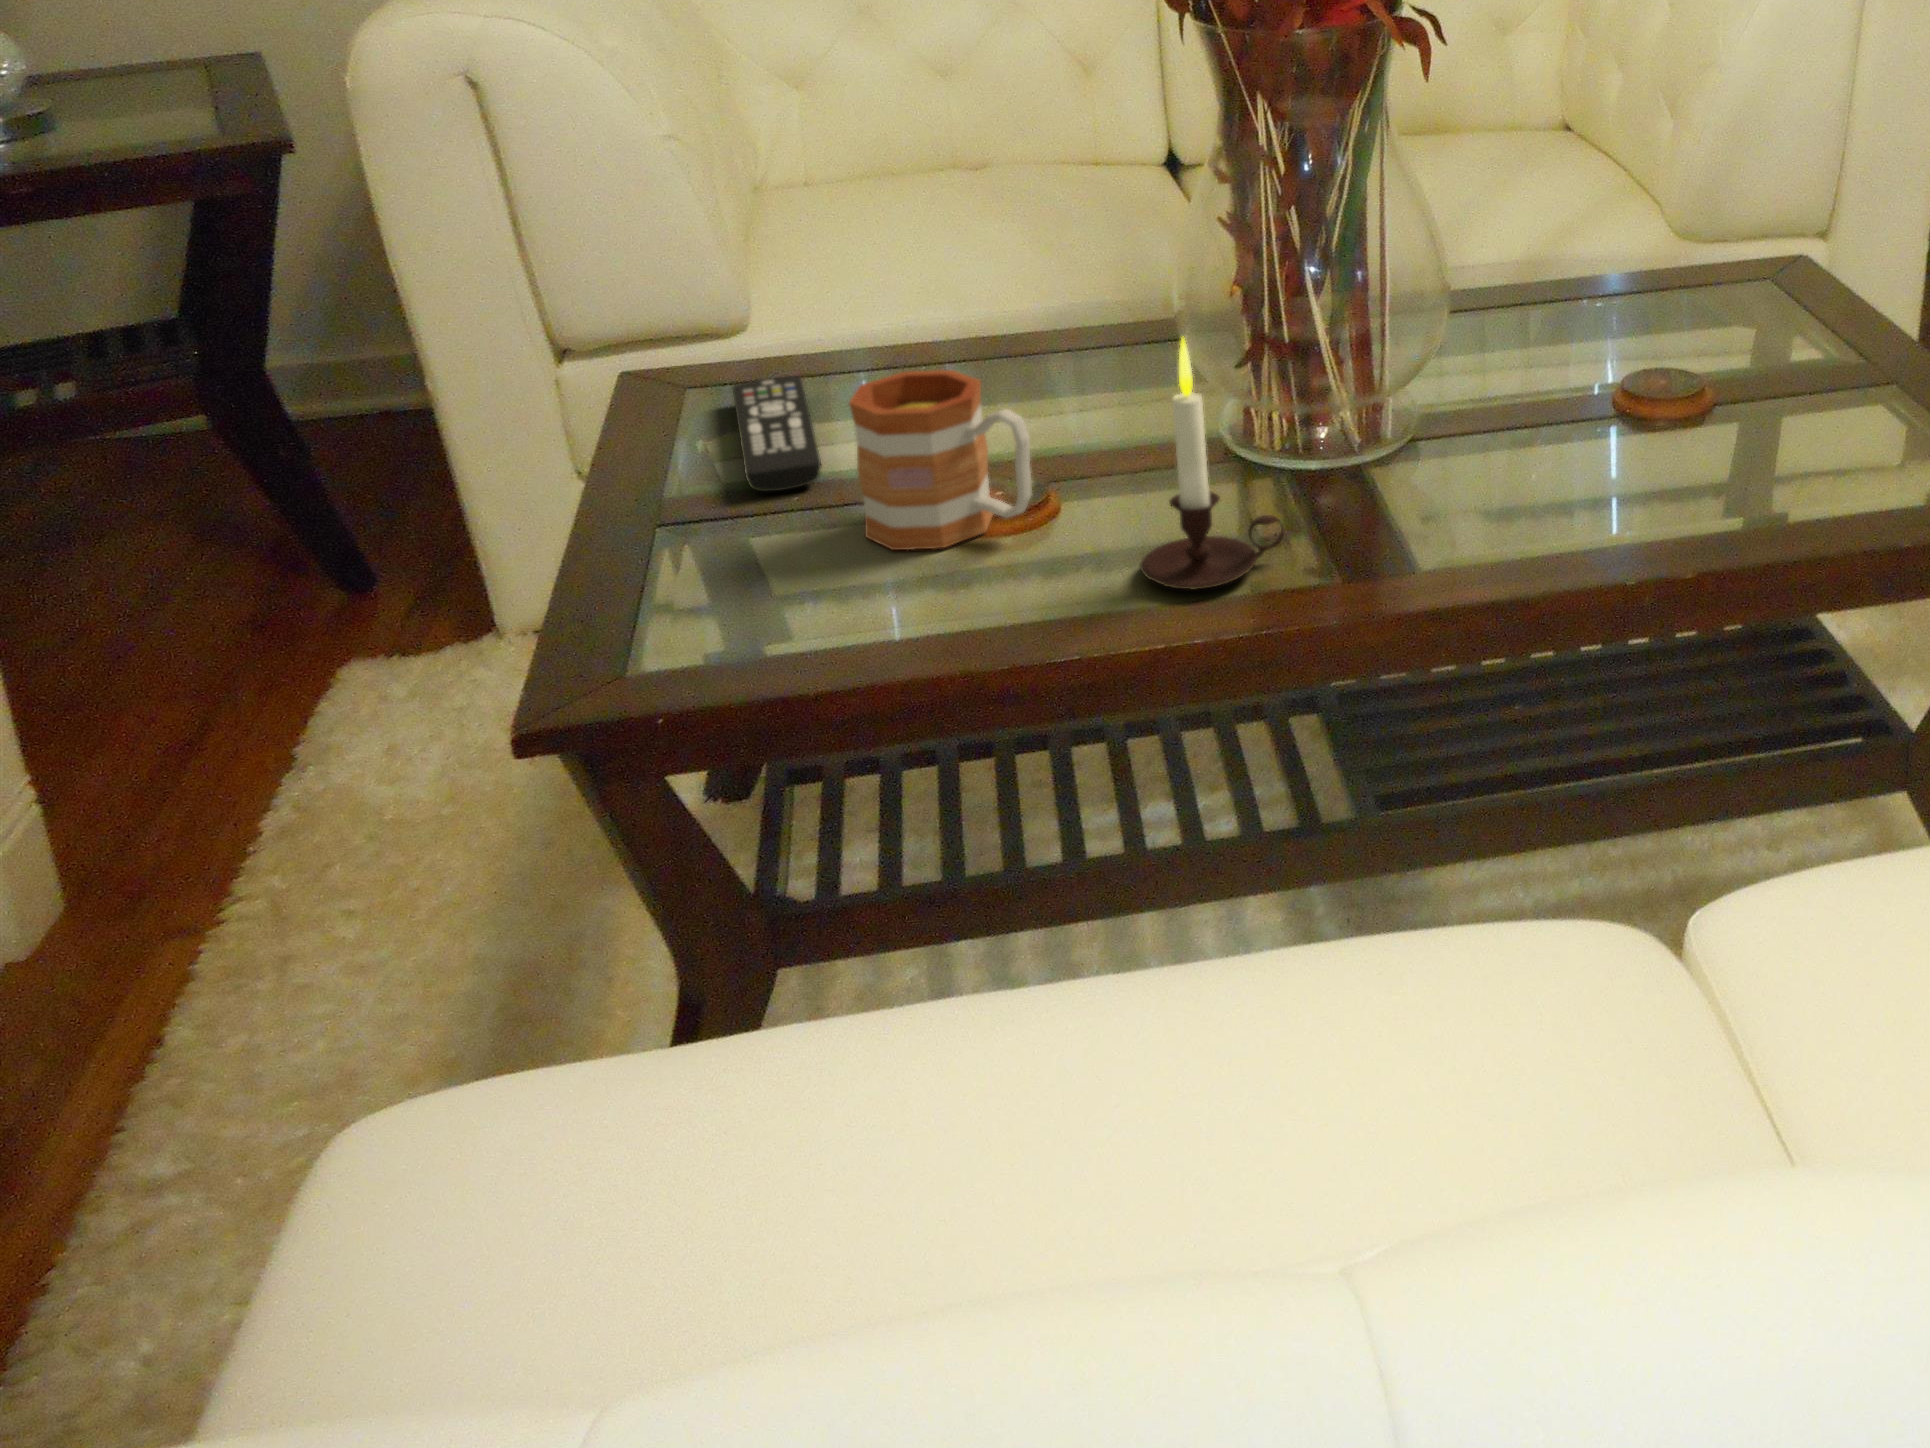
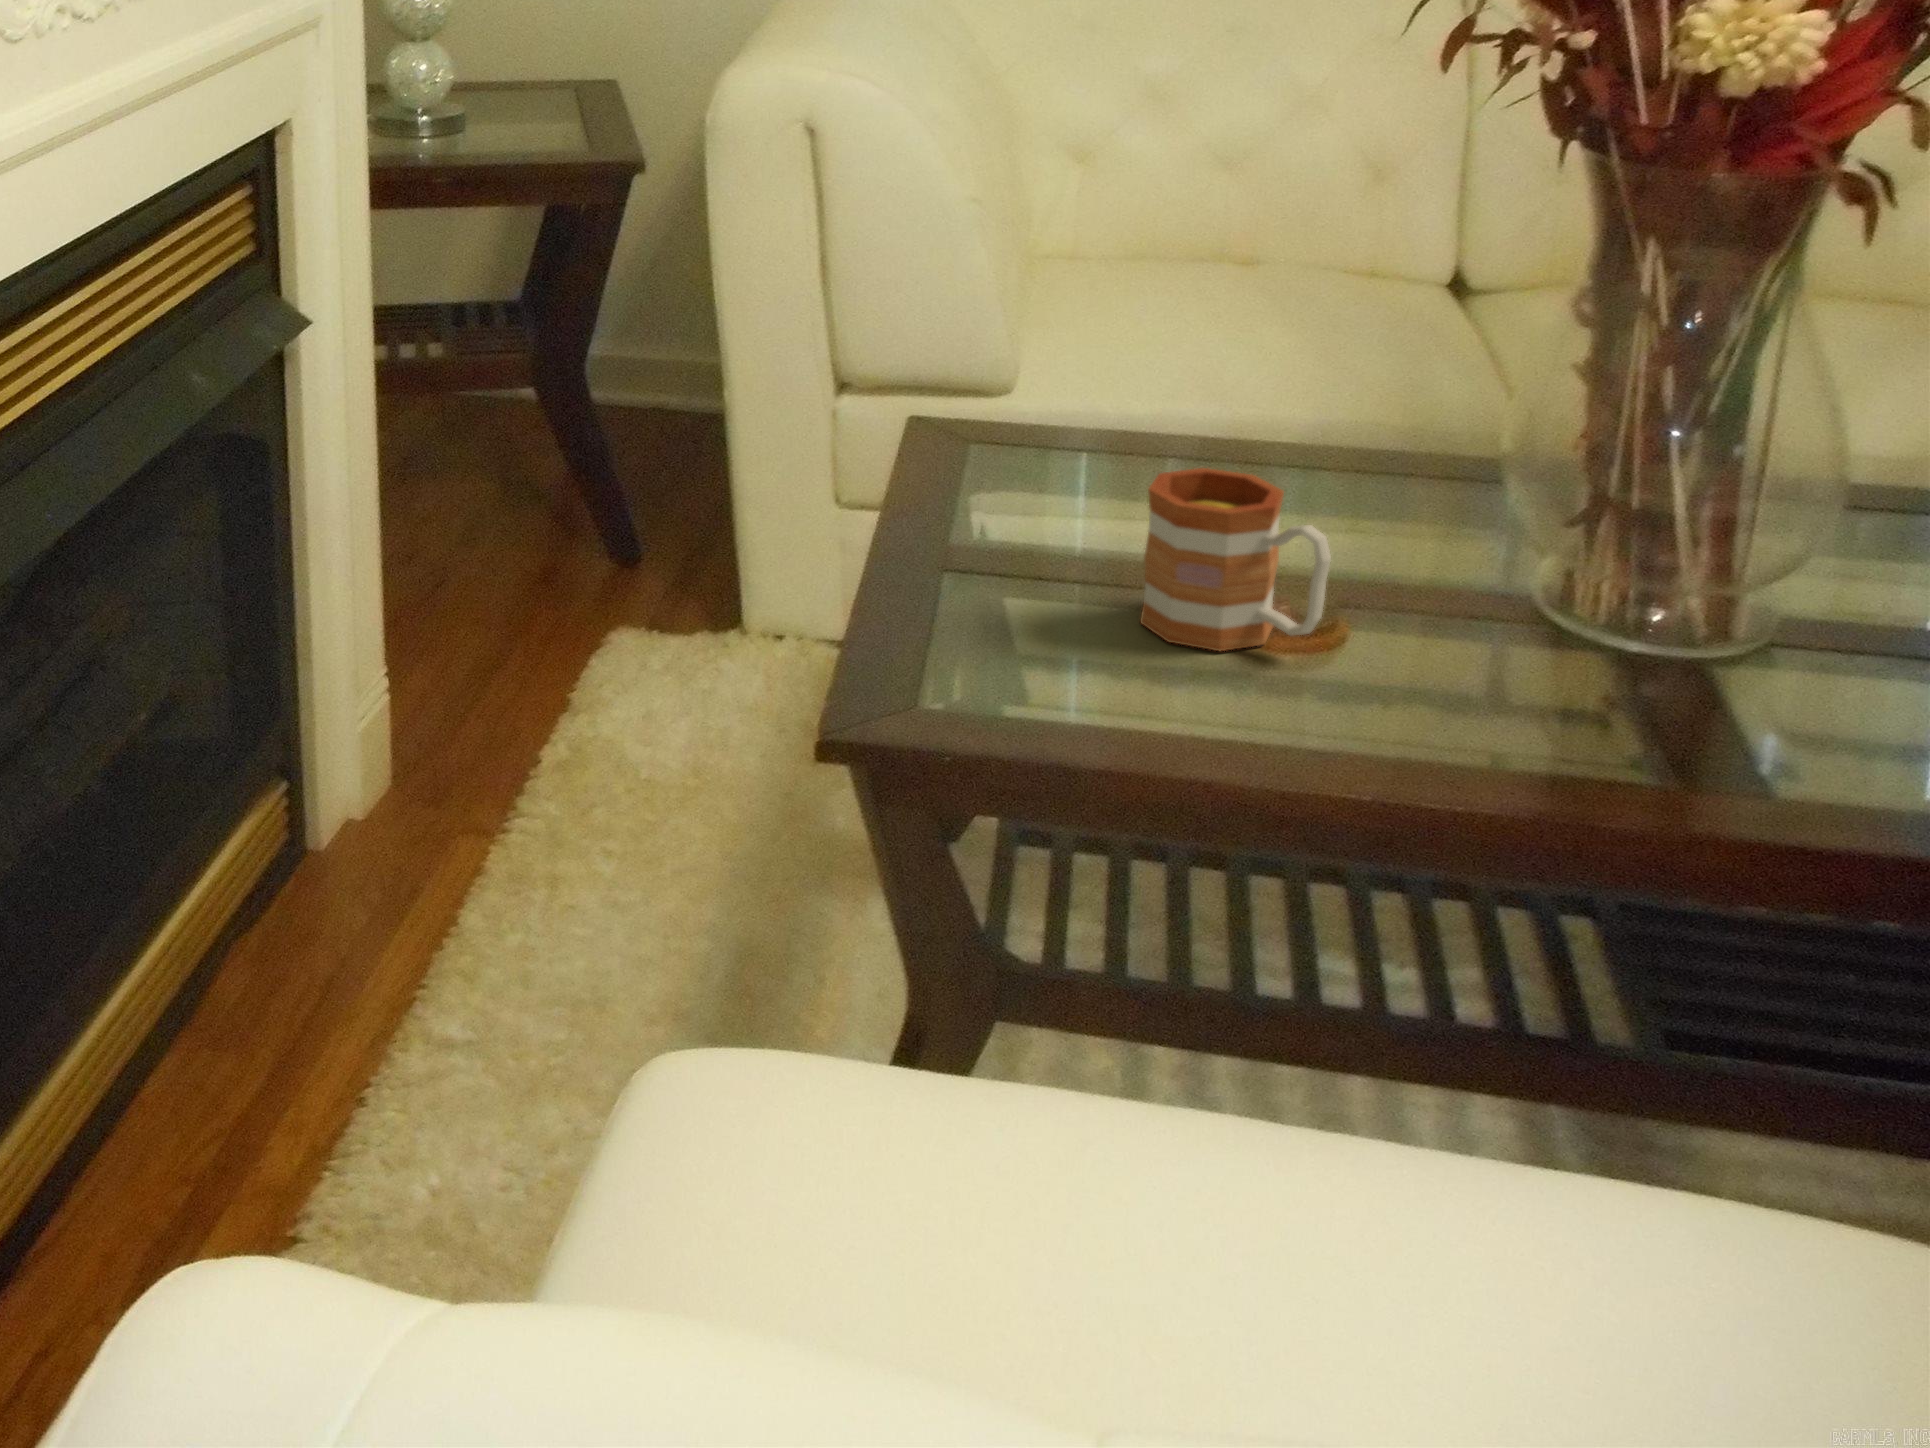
candle: present [1140,336,1284,590] -> none [1436,485,1612,758]
remote control: present [733,376,822,491] -> none [1012,448,1099,560]

